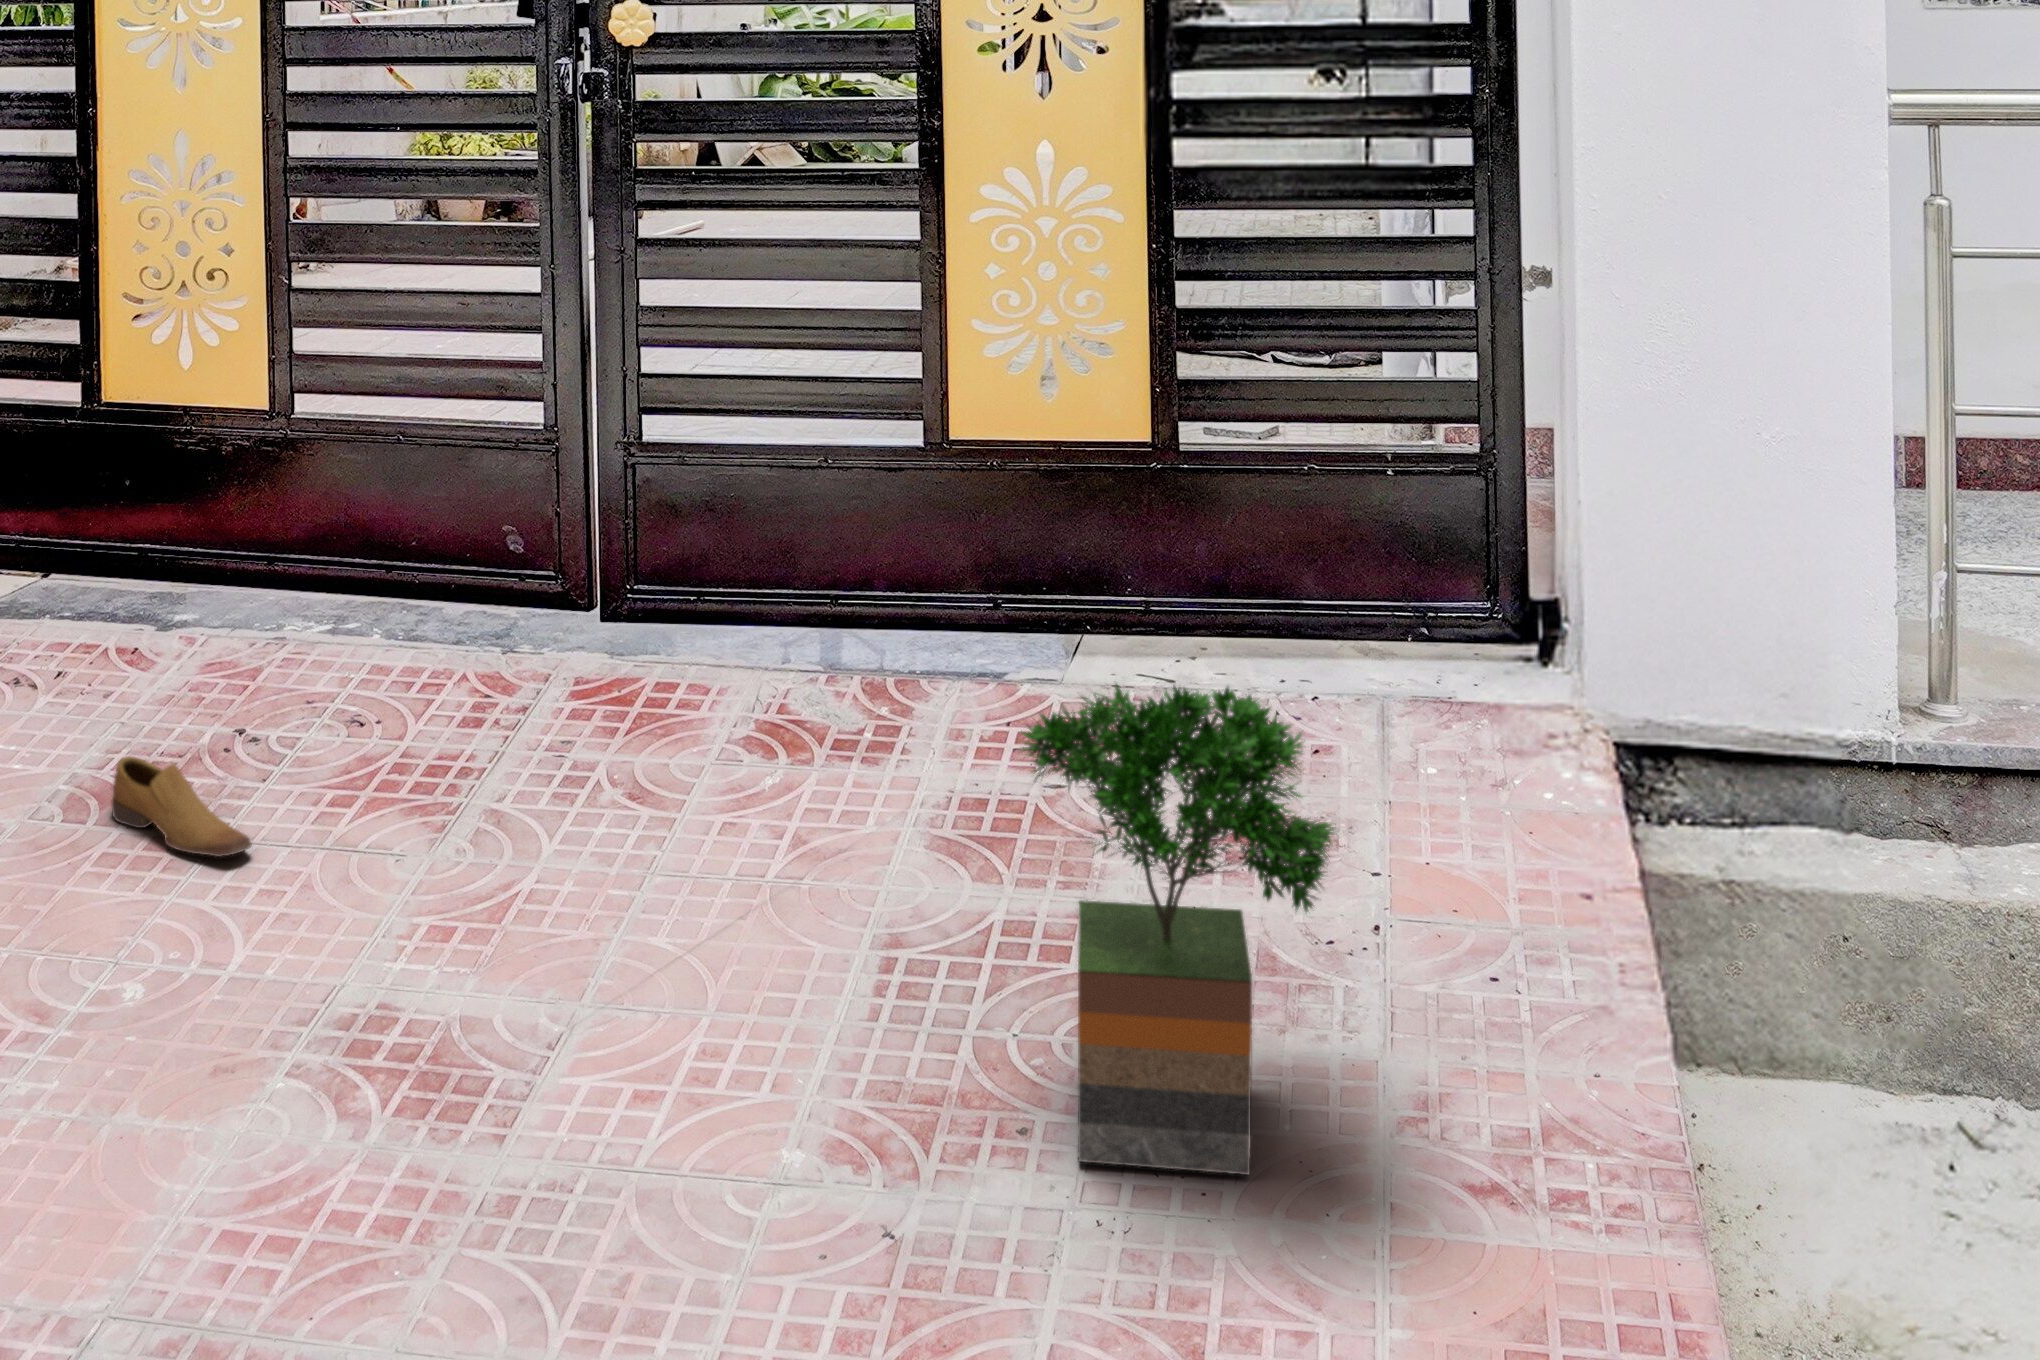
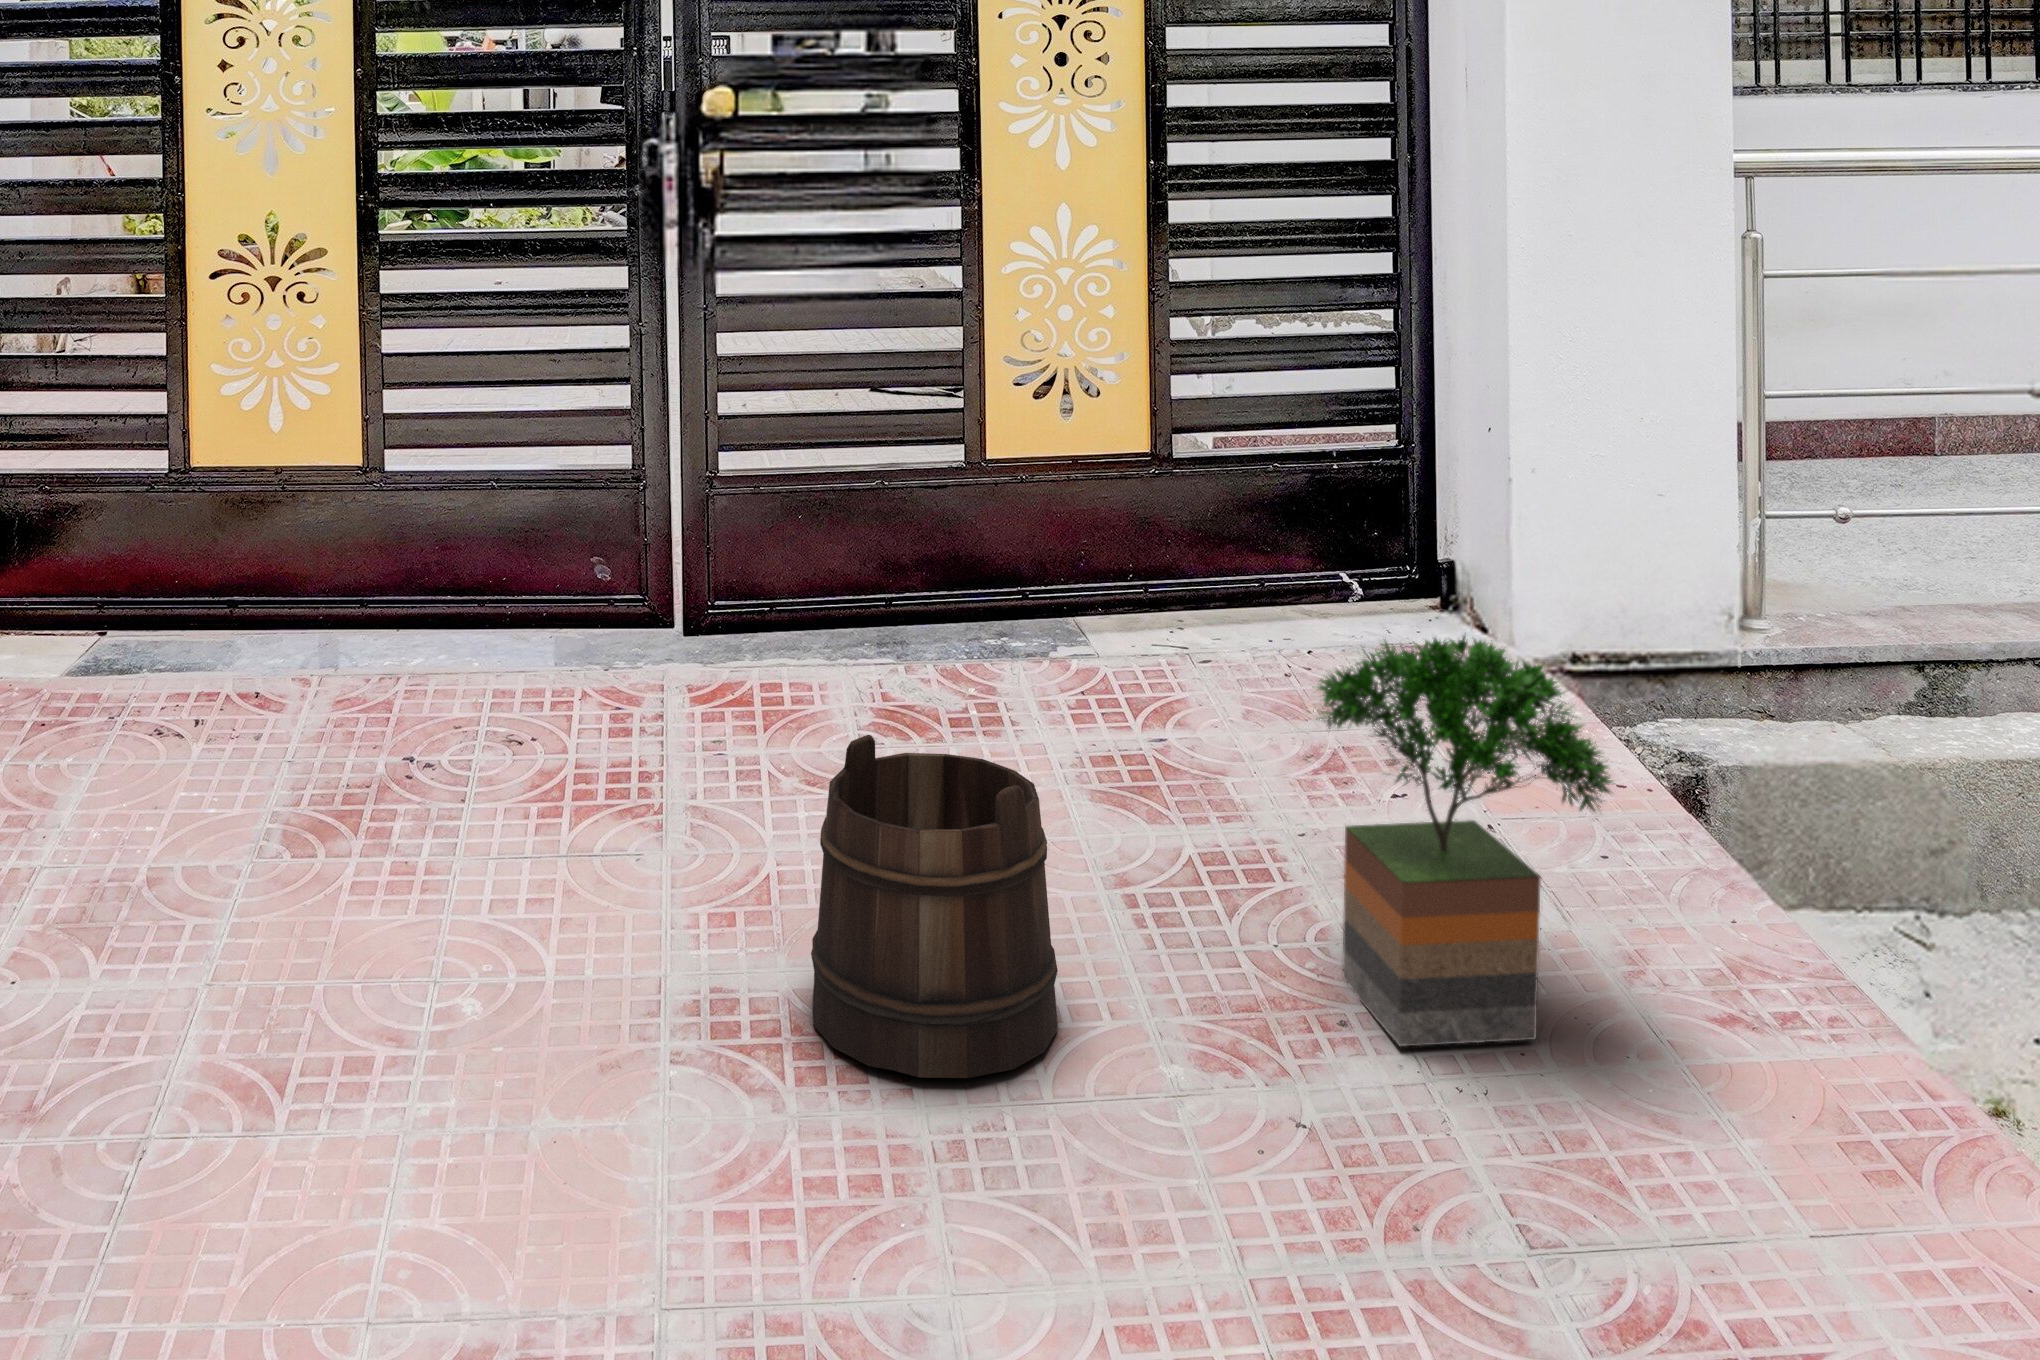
bucket: none [446,745,720,1132] -> present [811,735,1058,1078]
shoe: present [111,756,252,857] -> none [347,785,510,870]

